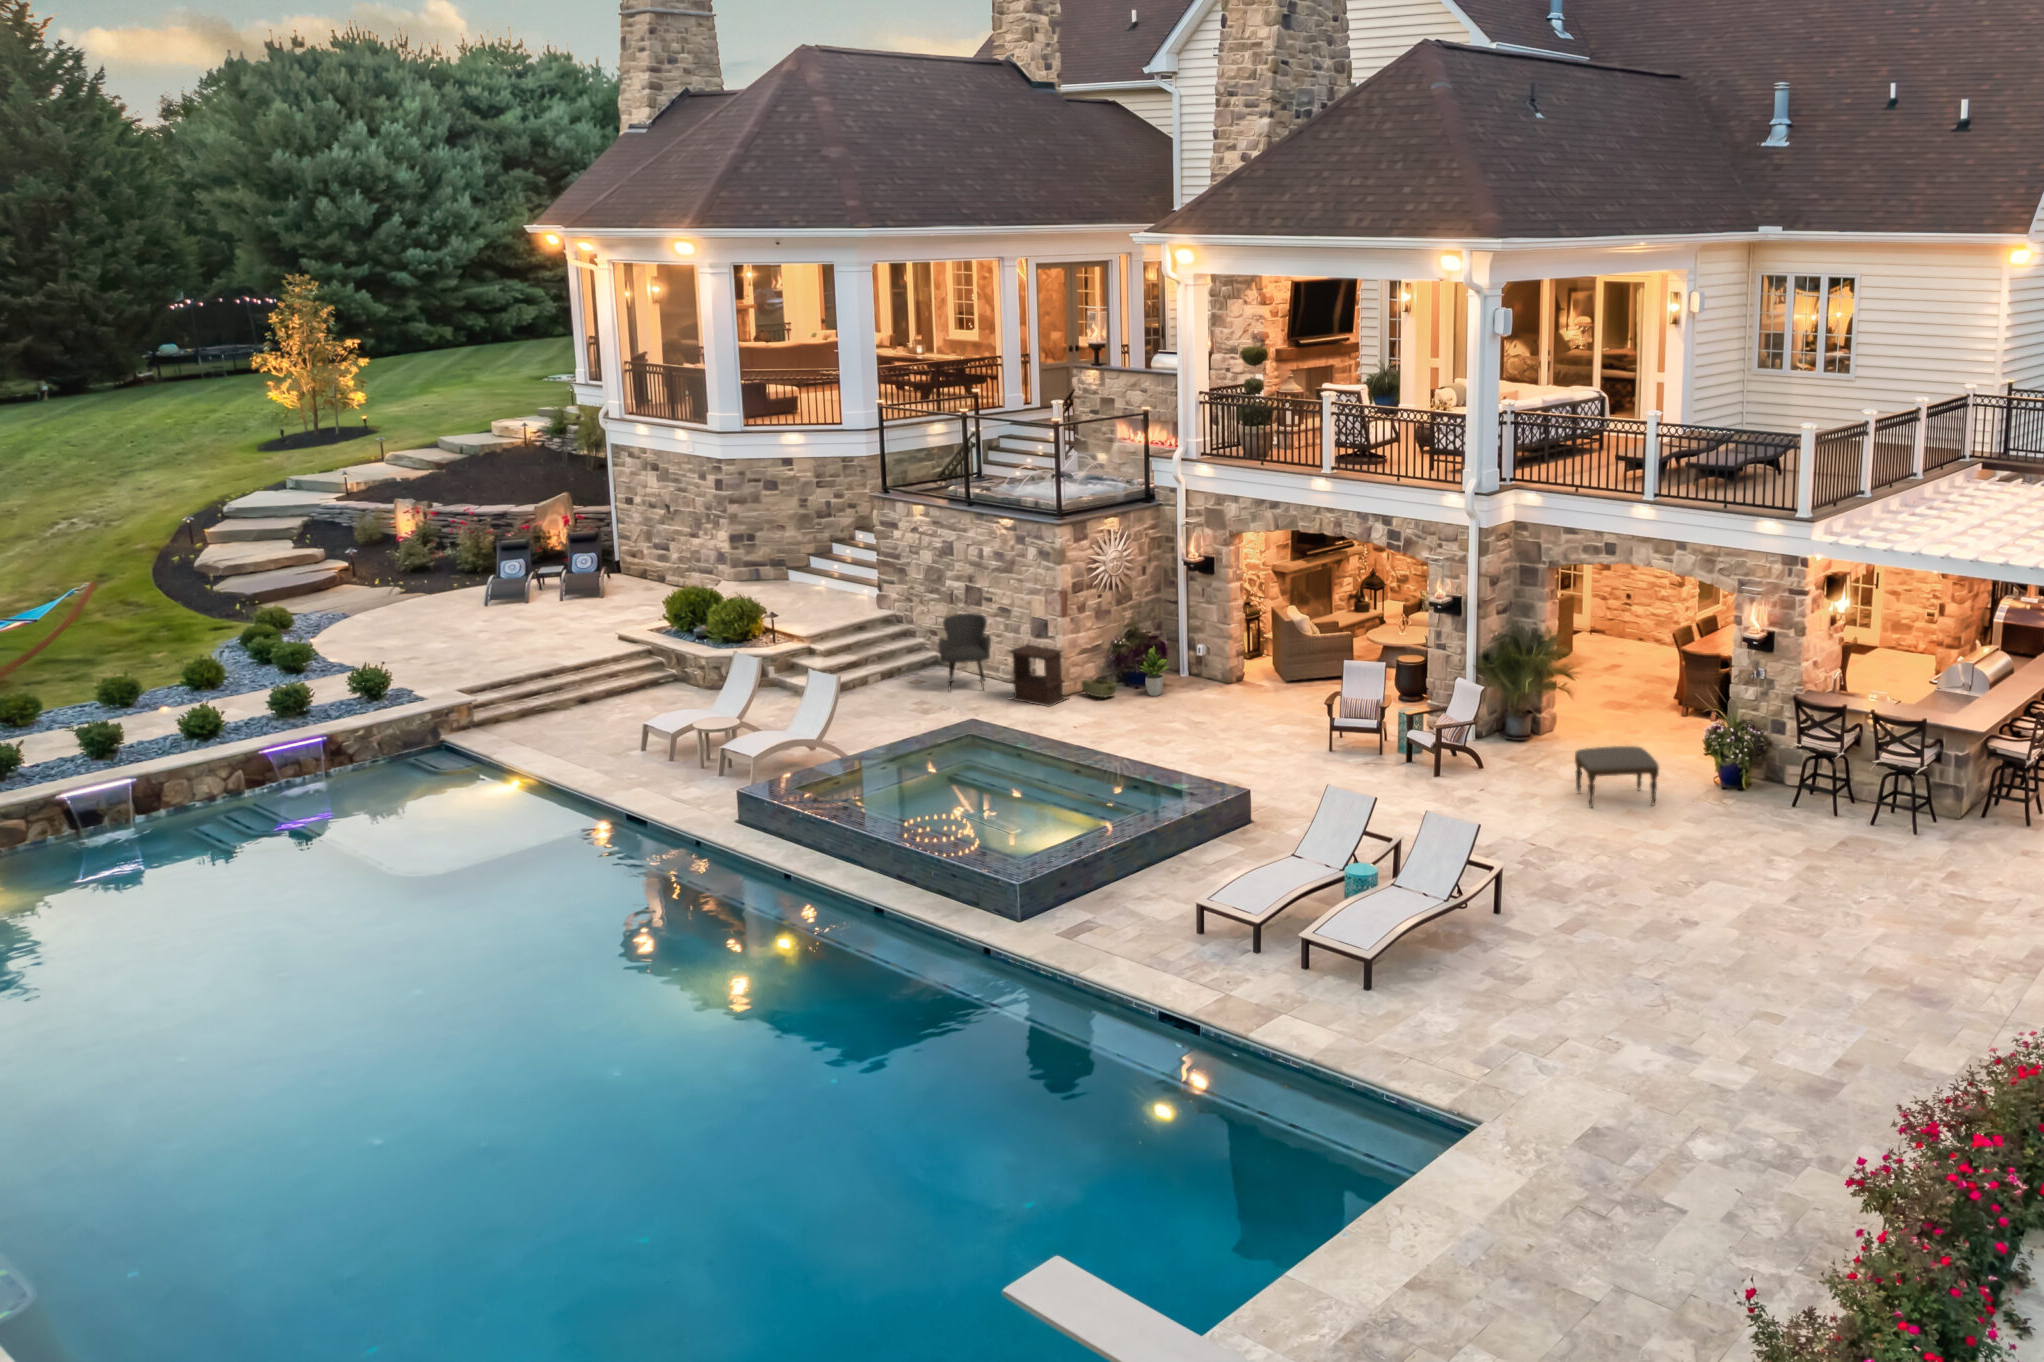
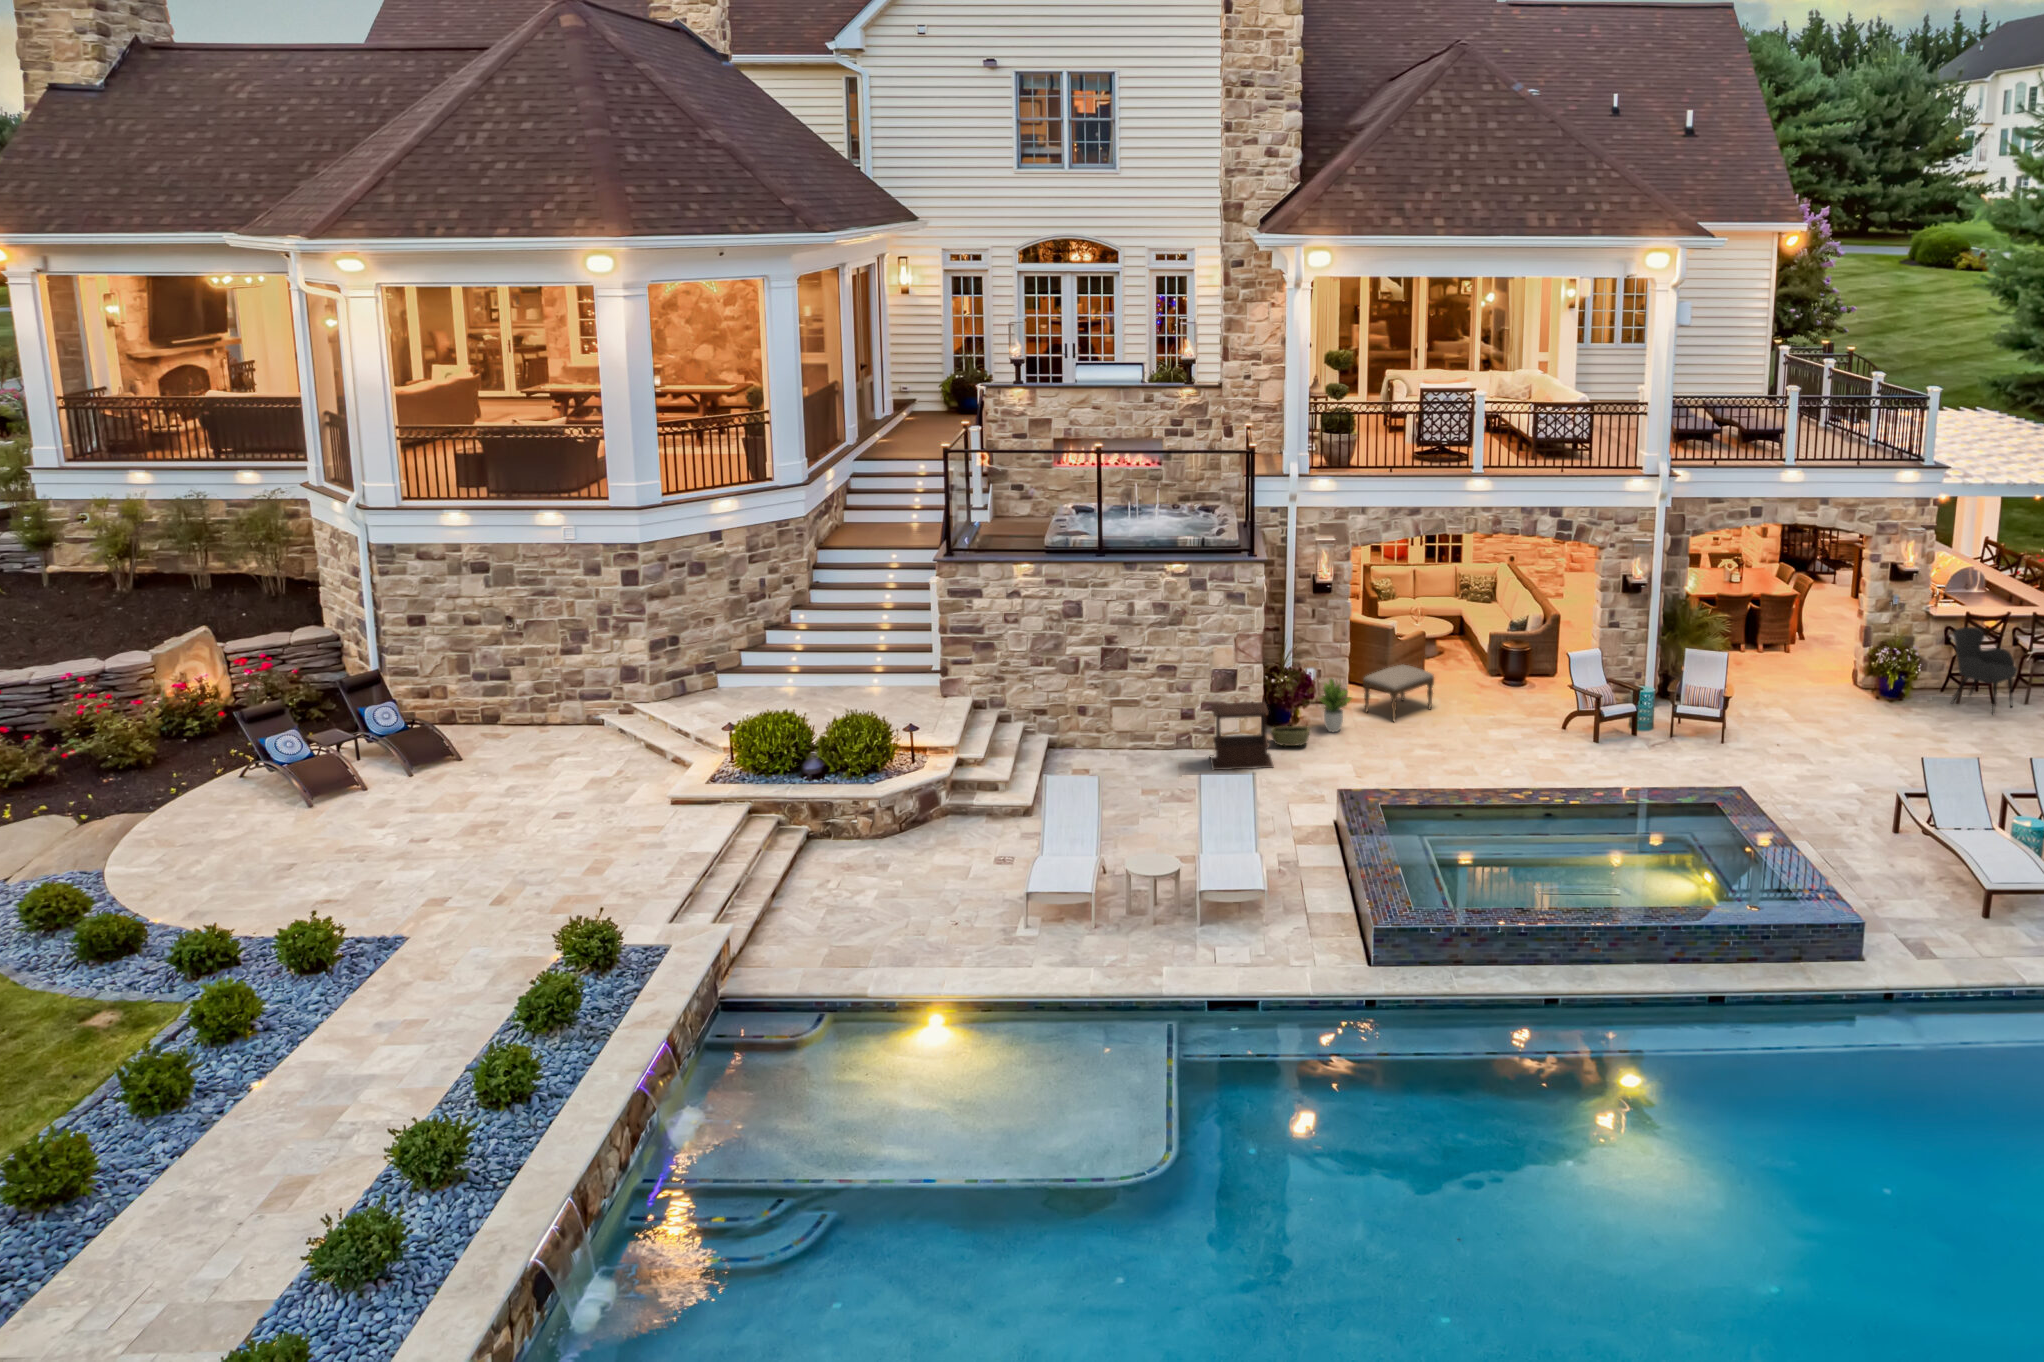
armchair: present [939,613,991,692] -> present [1952,627,2018,714]
ottoman: present [1575,746,1659,808] -> present [1363,665,1434,721]

